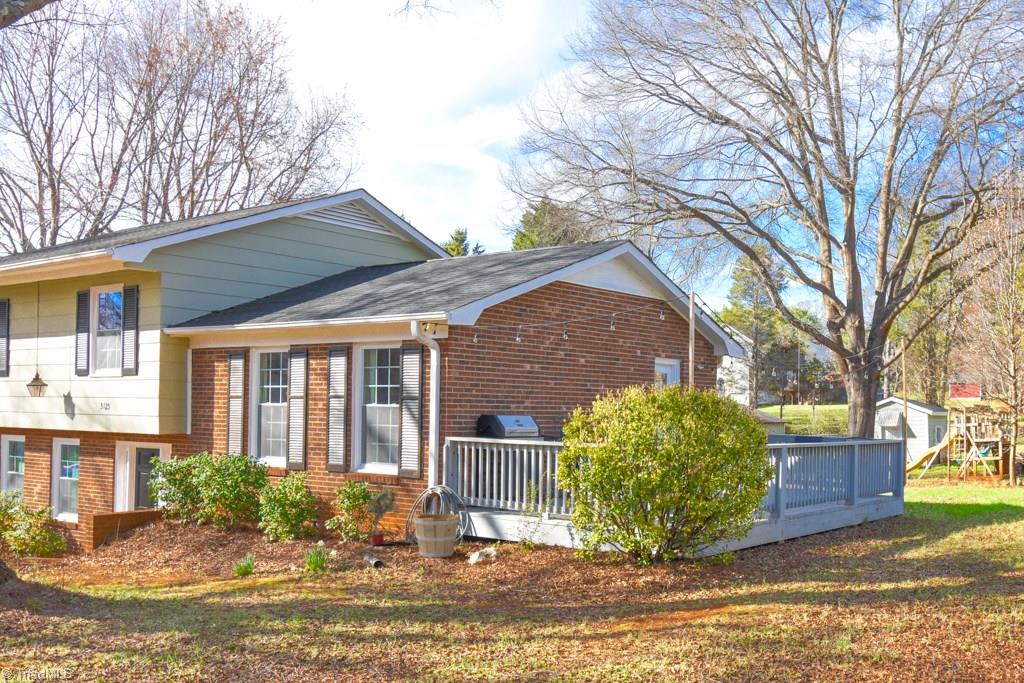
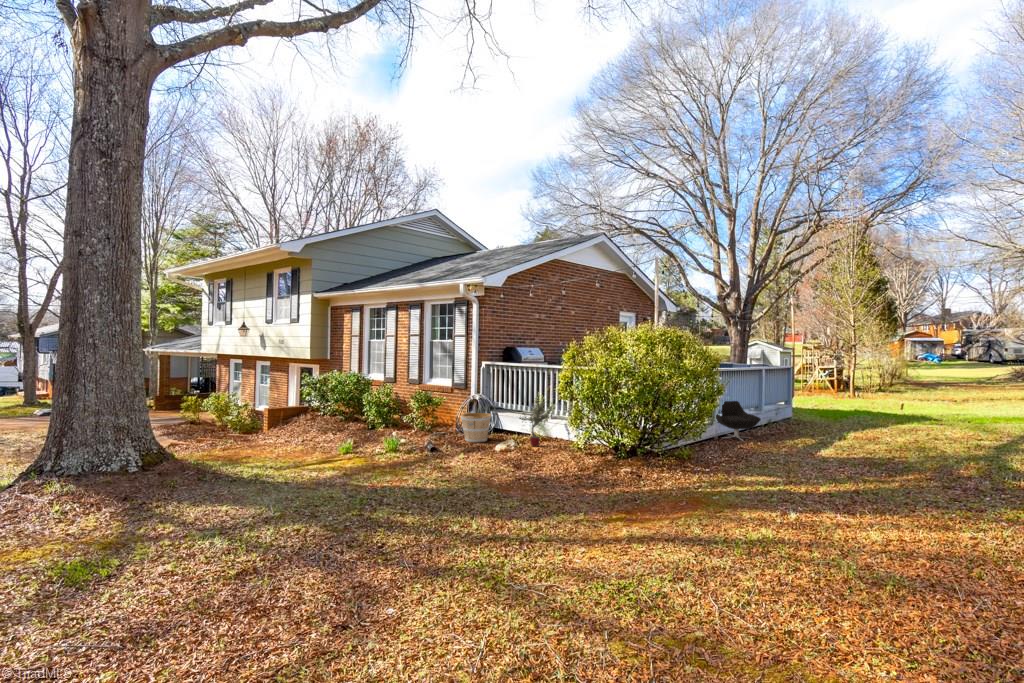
potted tree: present [365,482,400,546] -> present [519,398,552,447]
lounge chair: none [787,493,858,552] -> present [716,401,761,441]

